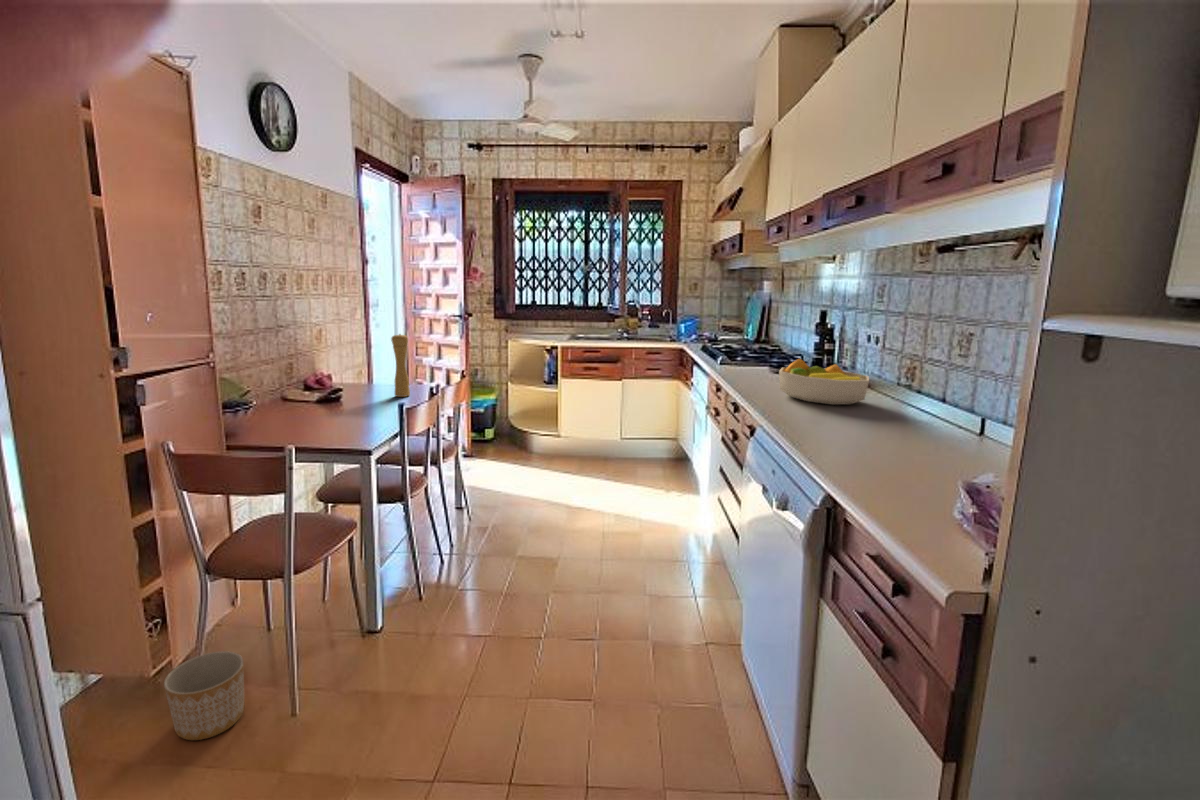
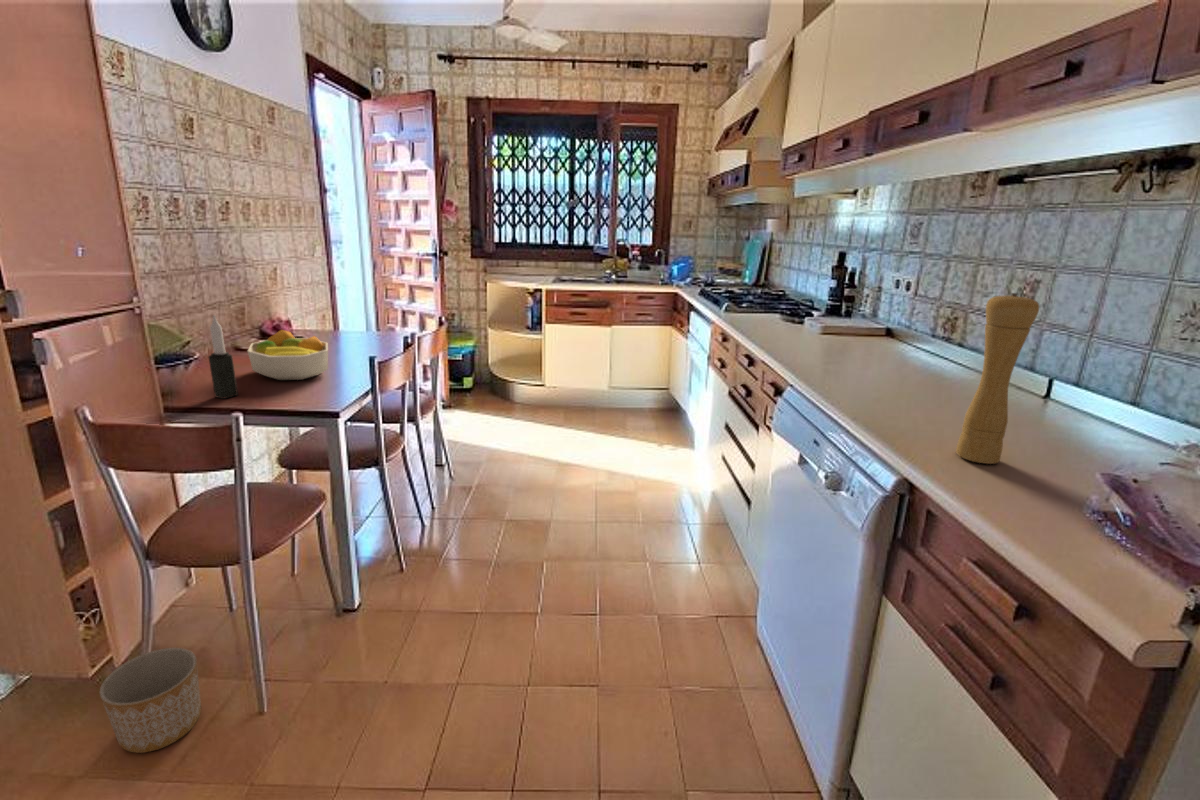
pepper mill: present [391,334,410,397] -> present [956,293,1039,464]
fruit bowl: present [779,359,869,405] -> present [248,330,328,380]
candle: none [265,368,287,439] -> present [208,316,238,399]

